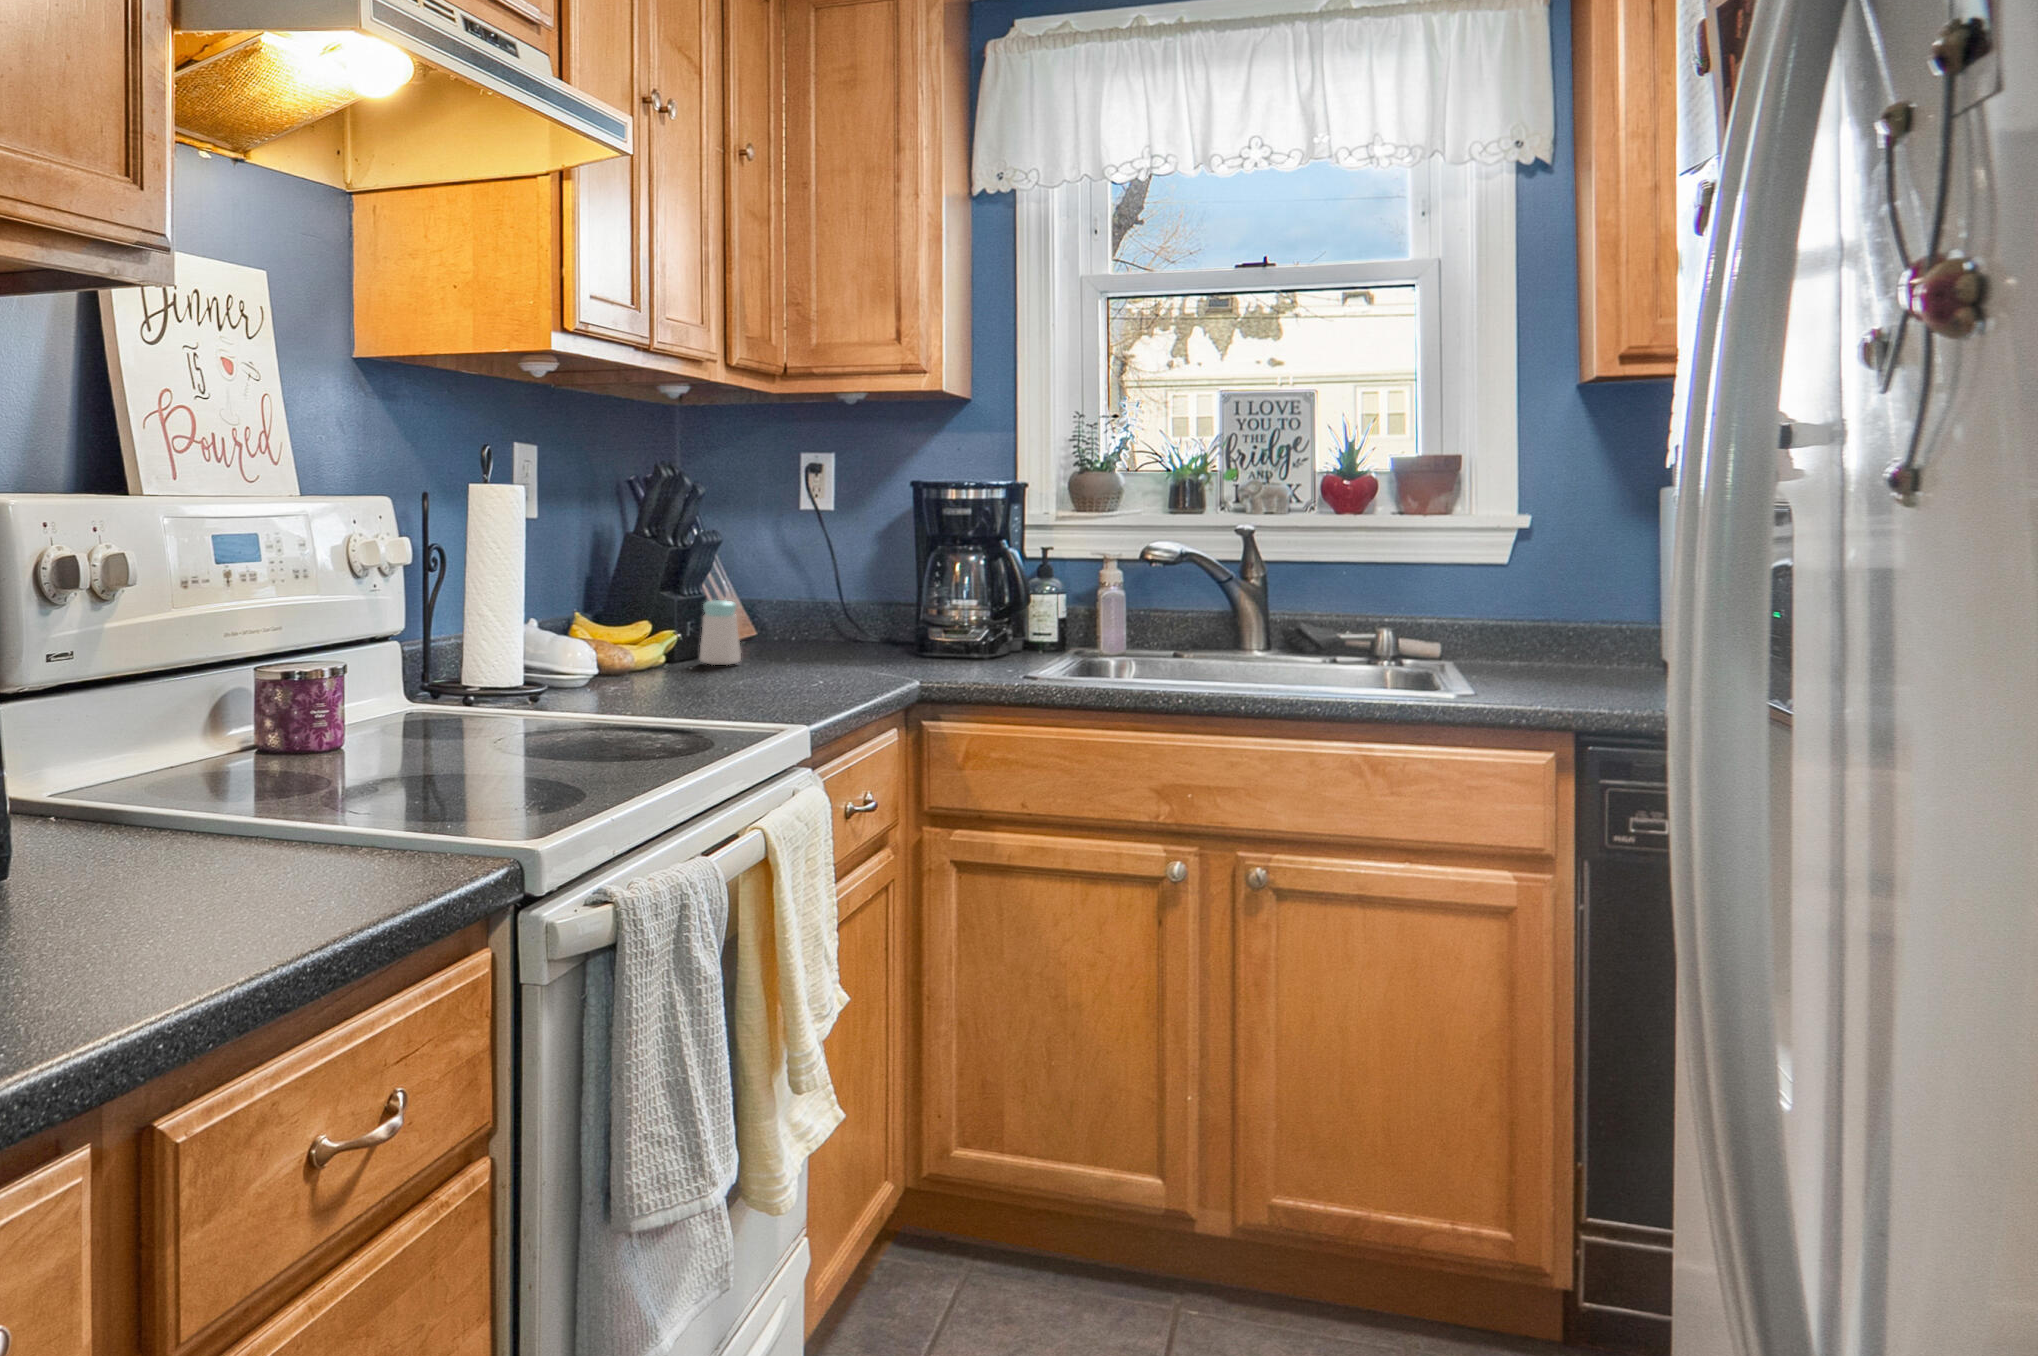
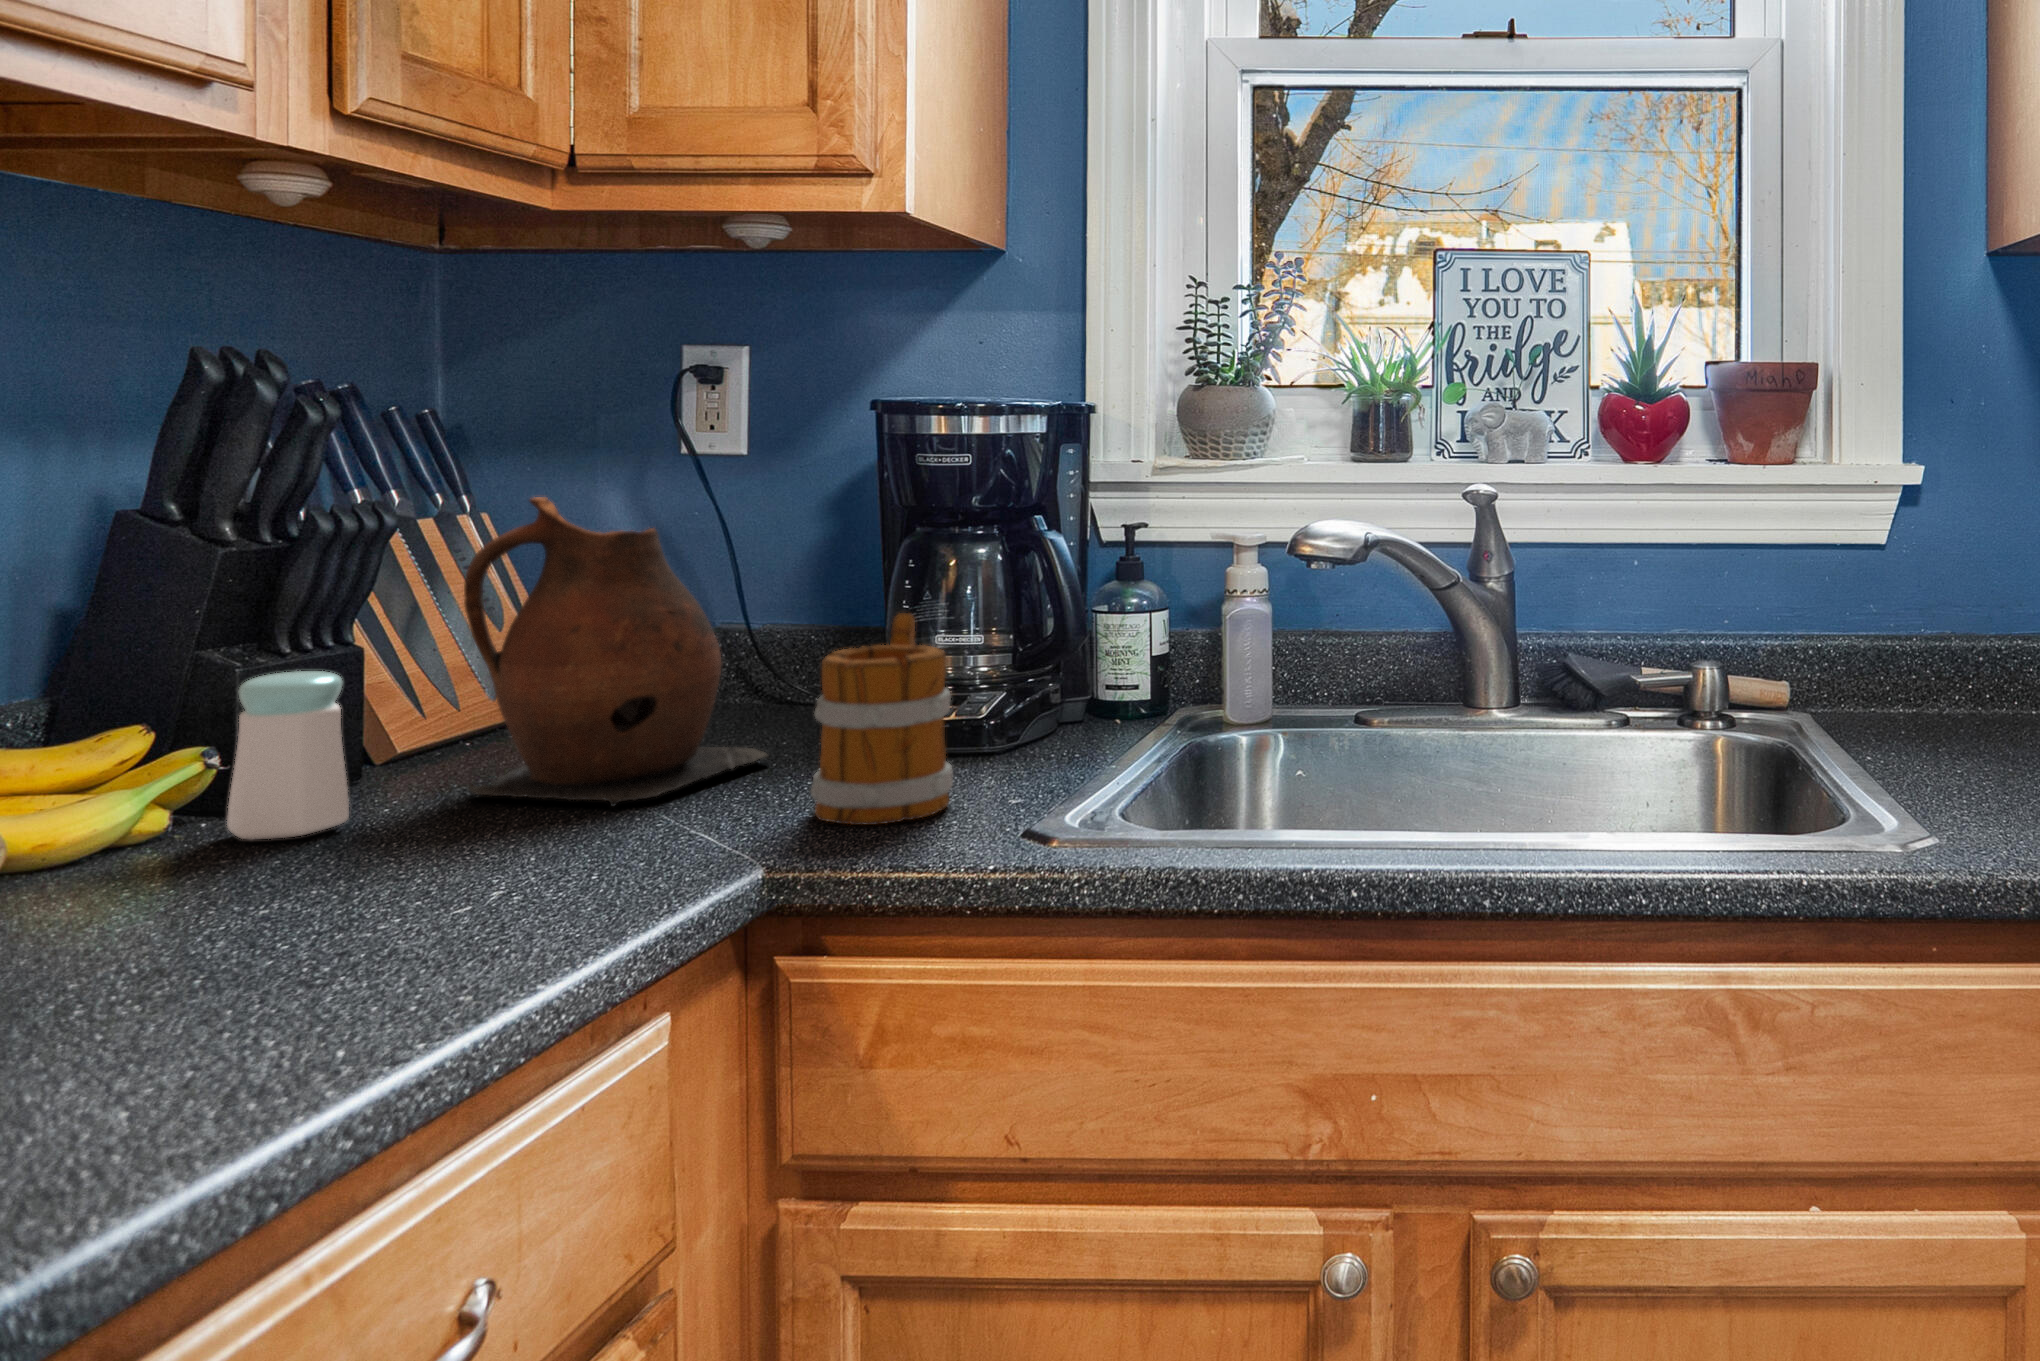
ceramic pitcher: none [763,530,884,664] -> present [464,497,769,807]
mug: none [924,585,984,674] -> present [811,613,953,825]

